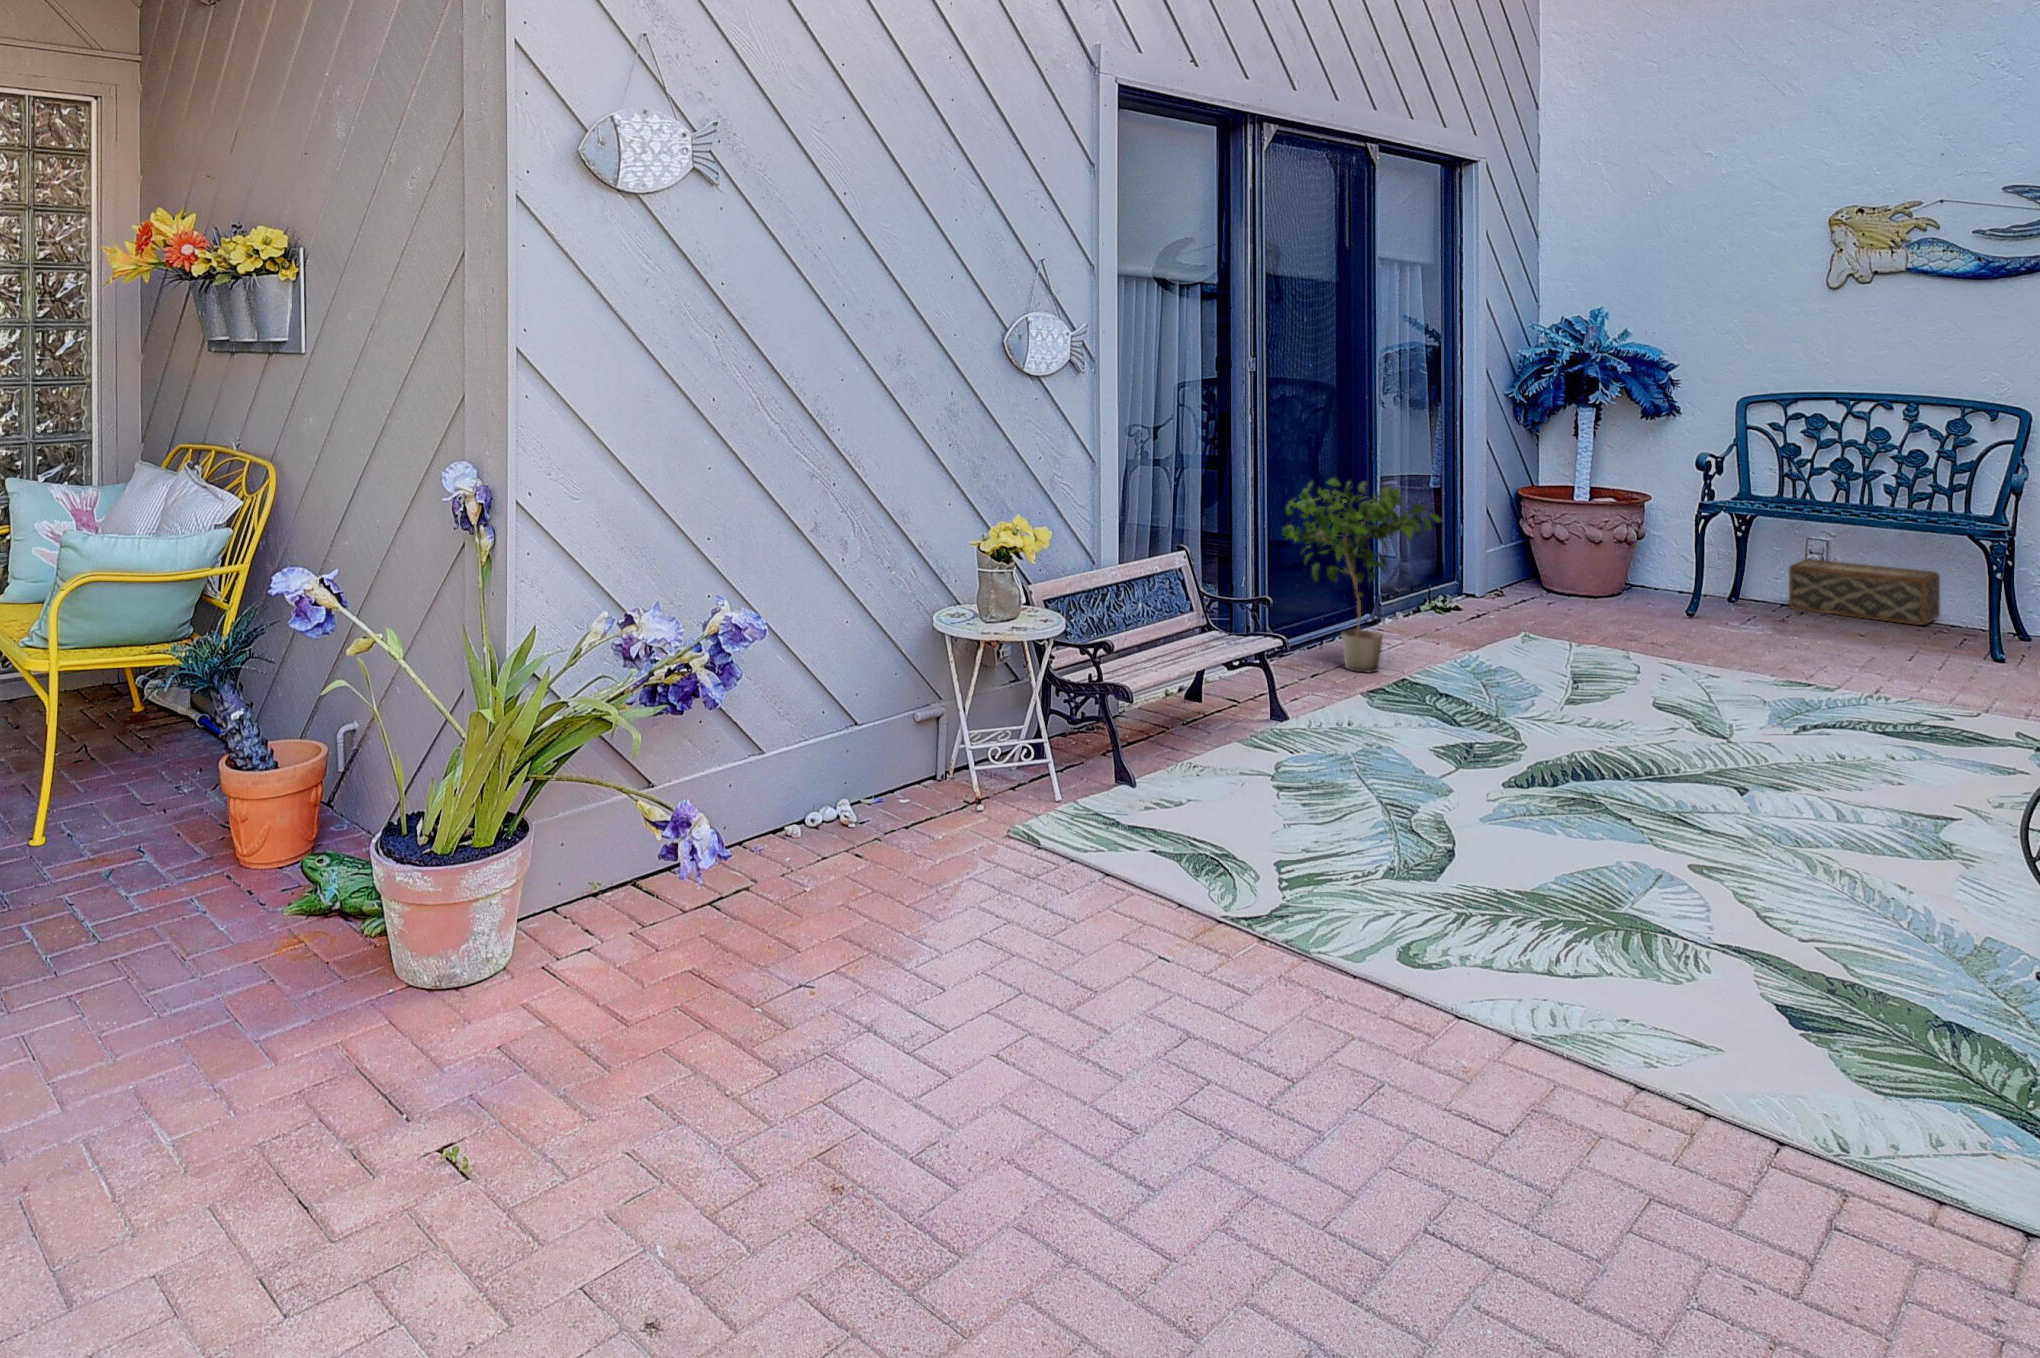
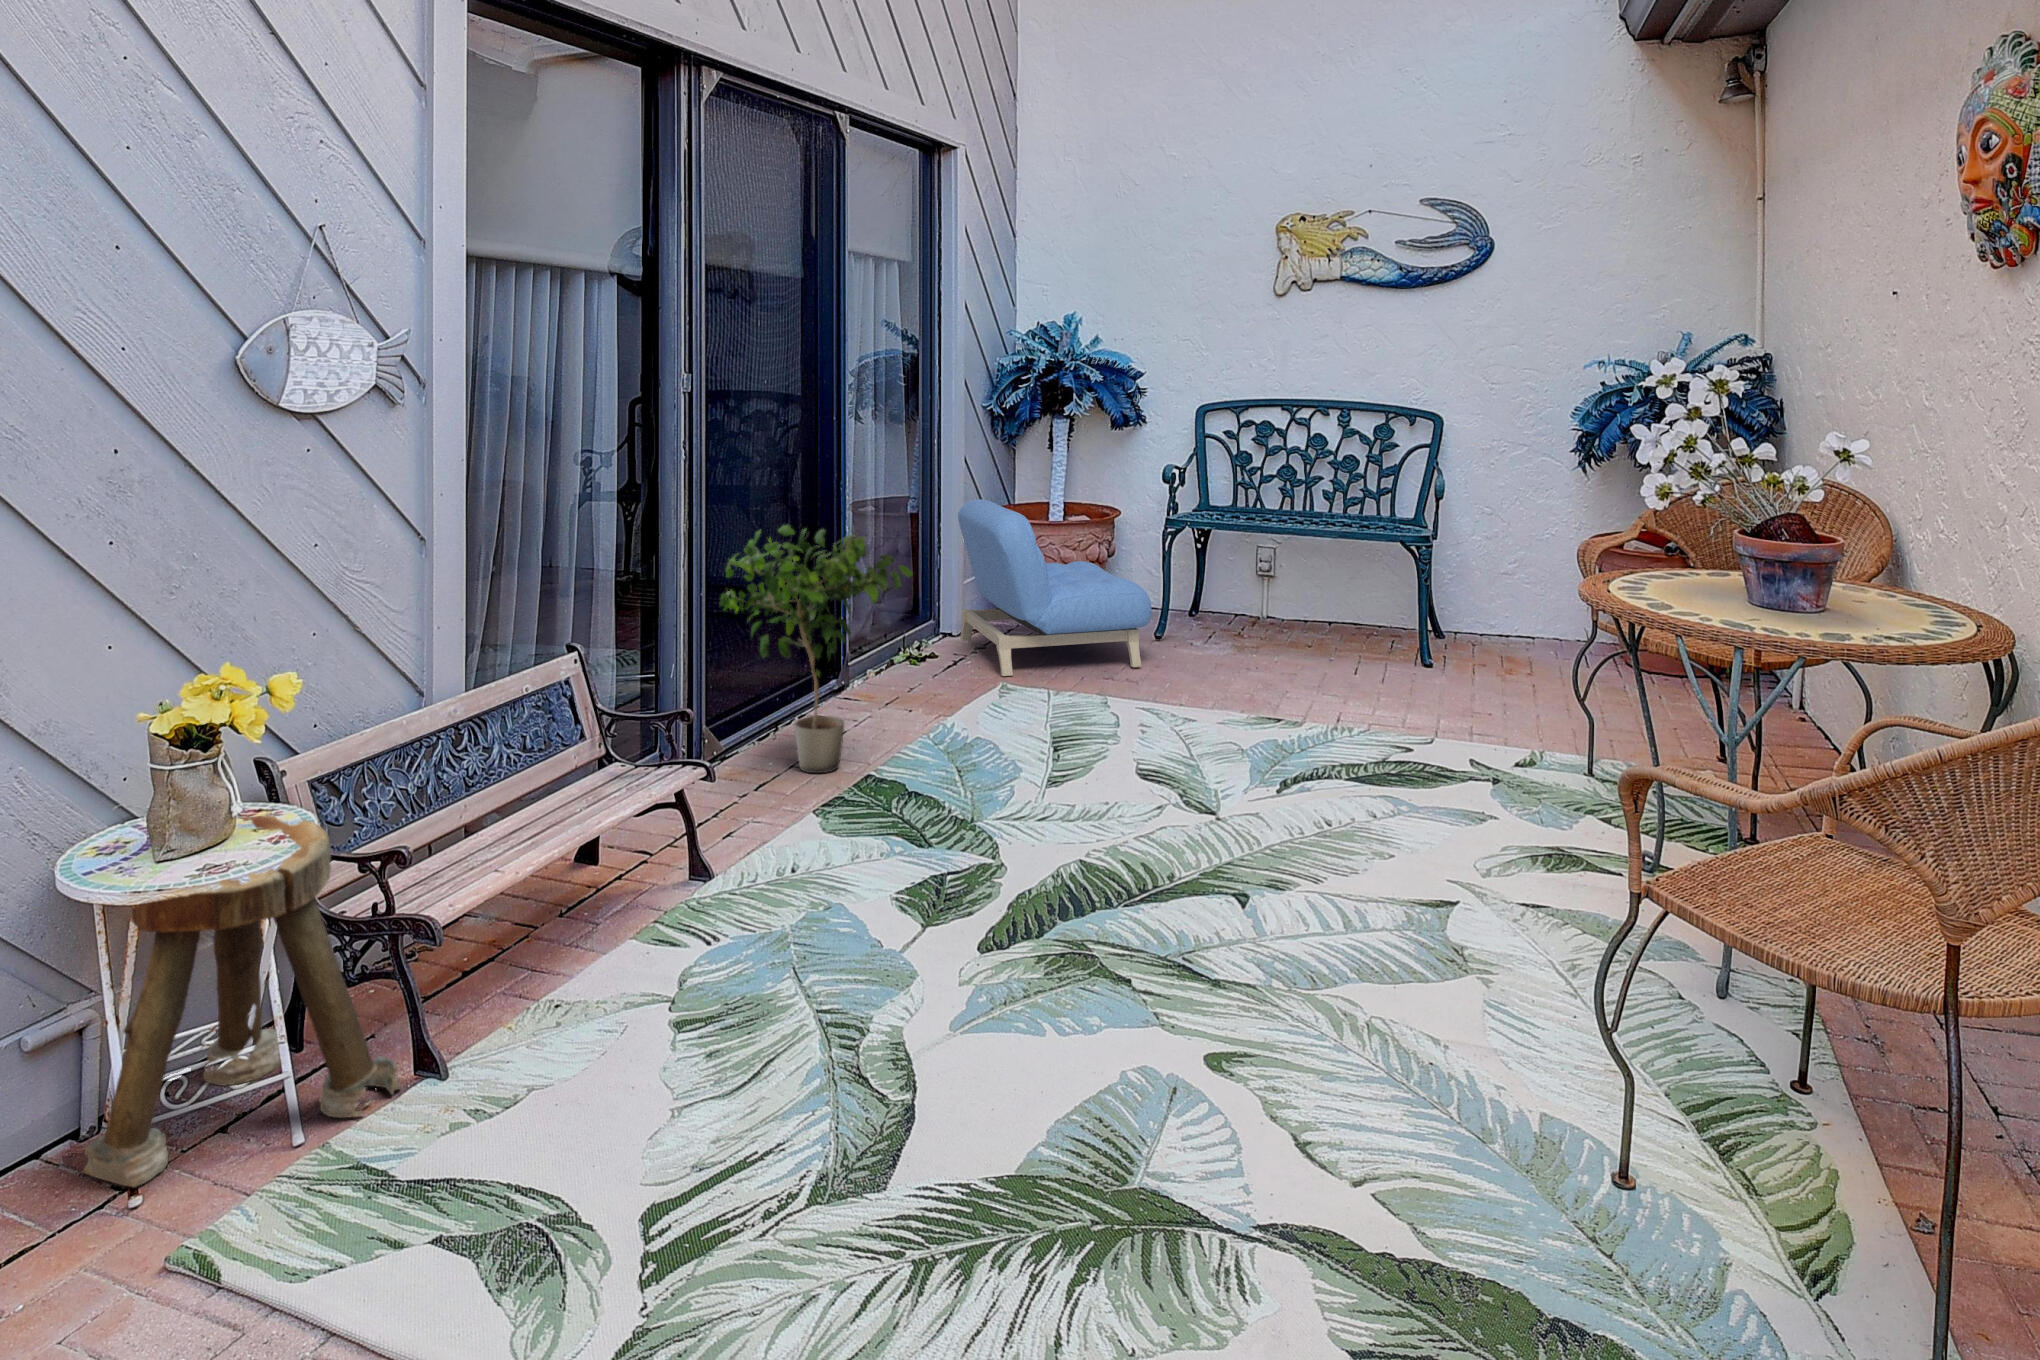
armchair: none [1481,475,1676,631] -> present [958,499,1151,676]
woven basket: present [1789,559,1940,625] -> none [1246,569,1369,632]
stool: none [945,615,1107,804] -> present [82,816,401,1187]

